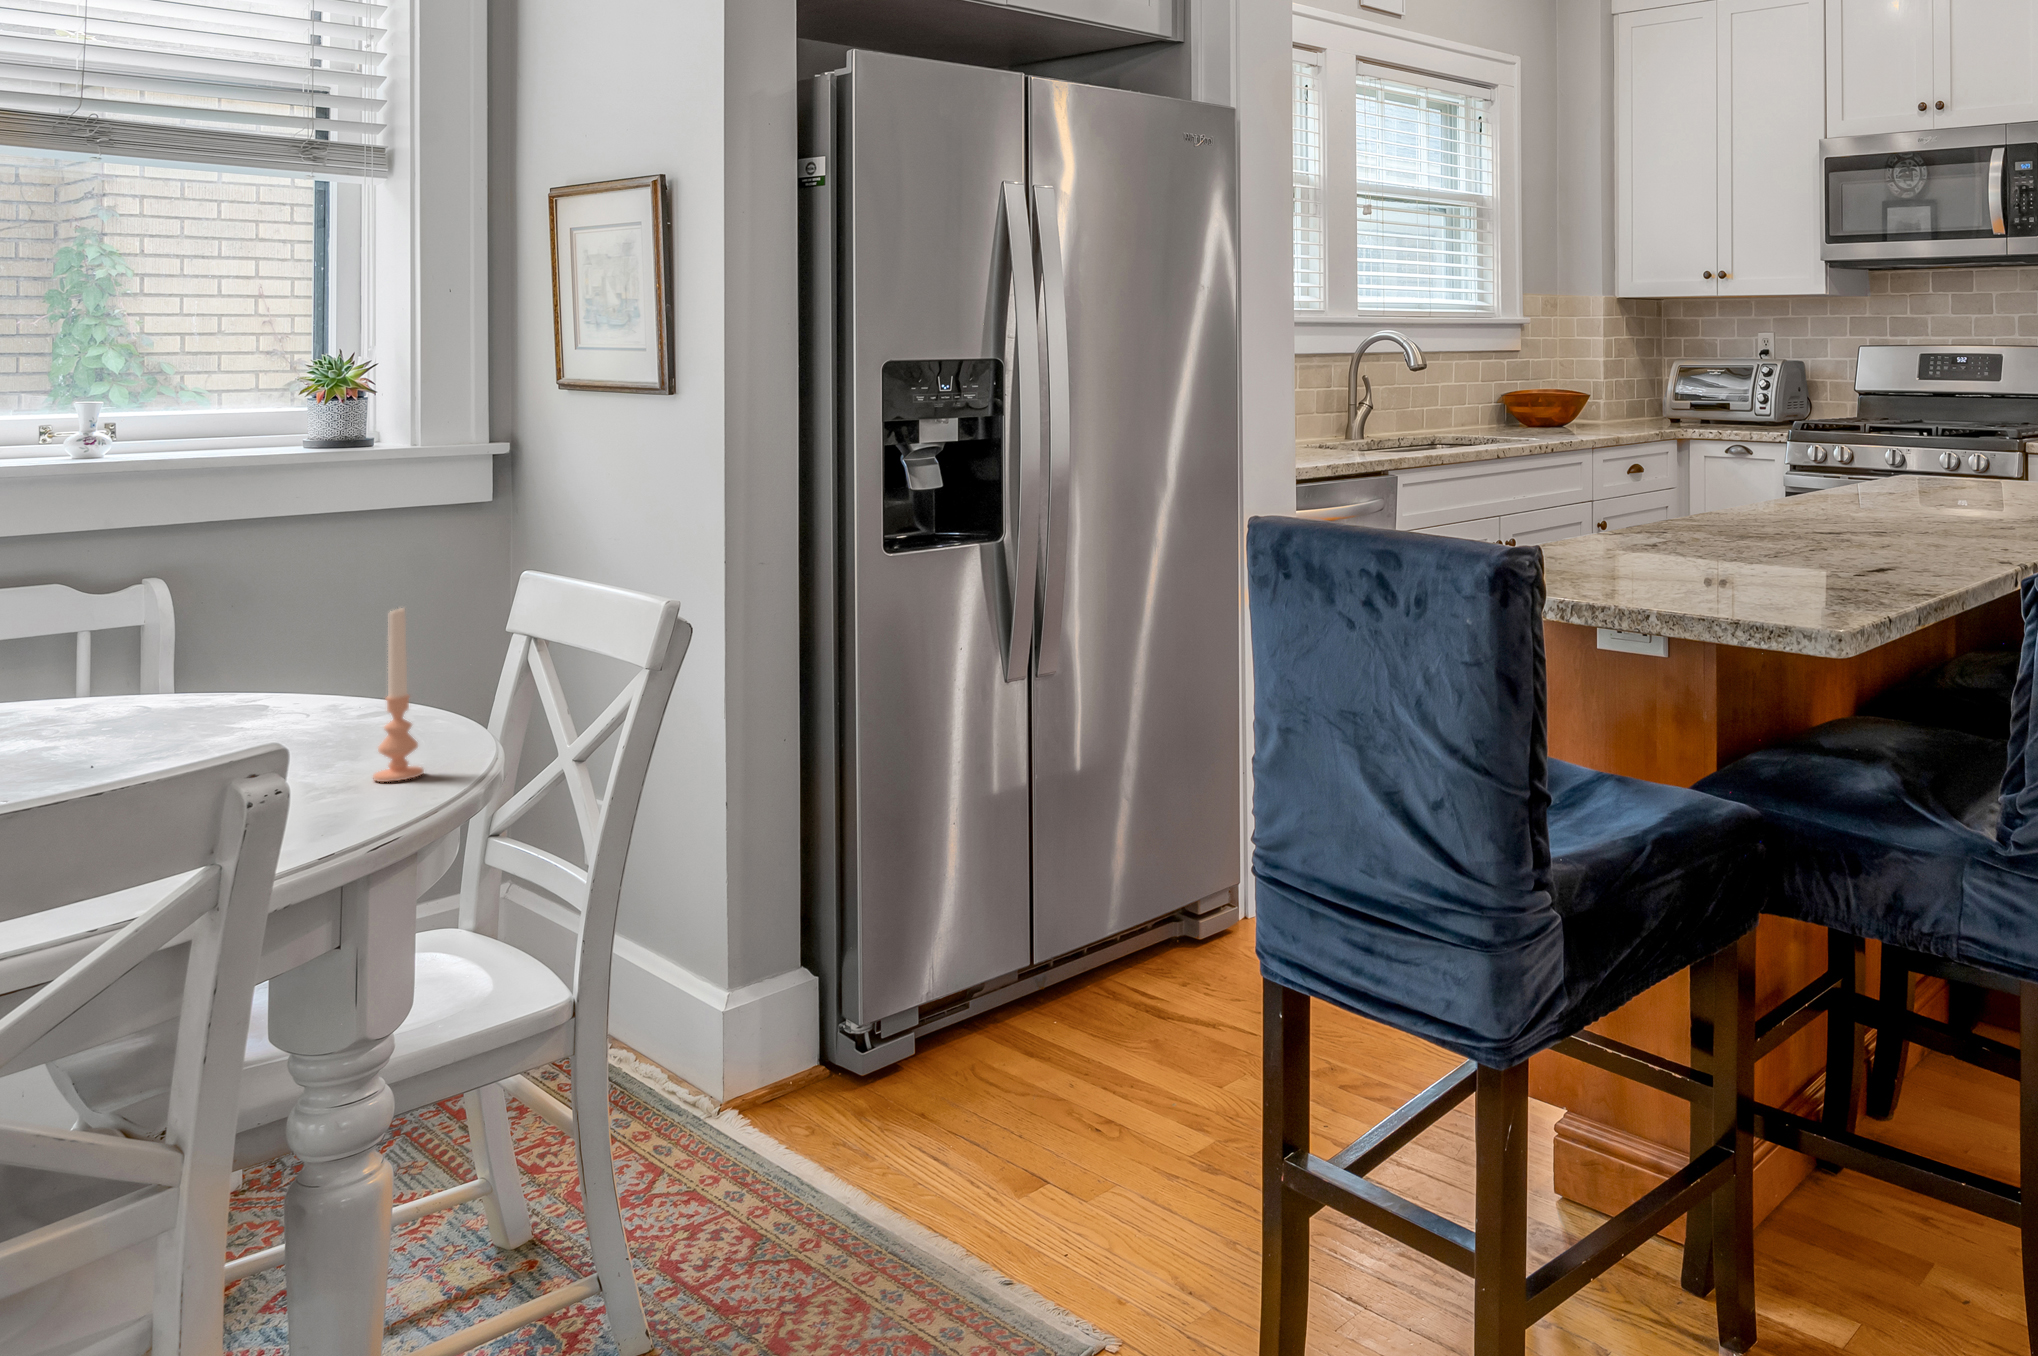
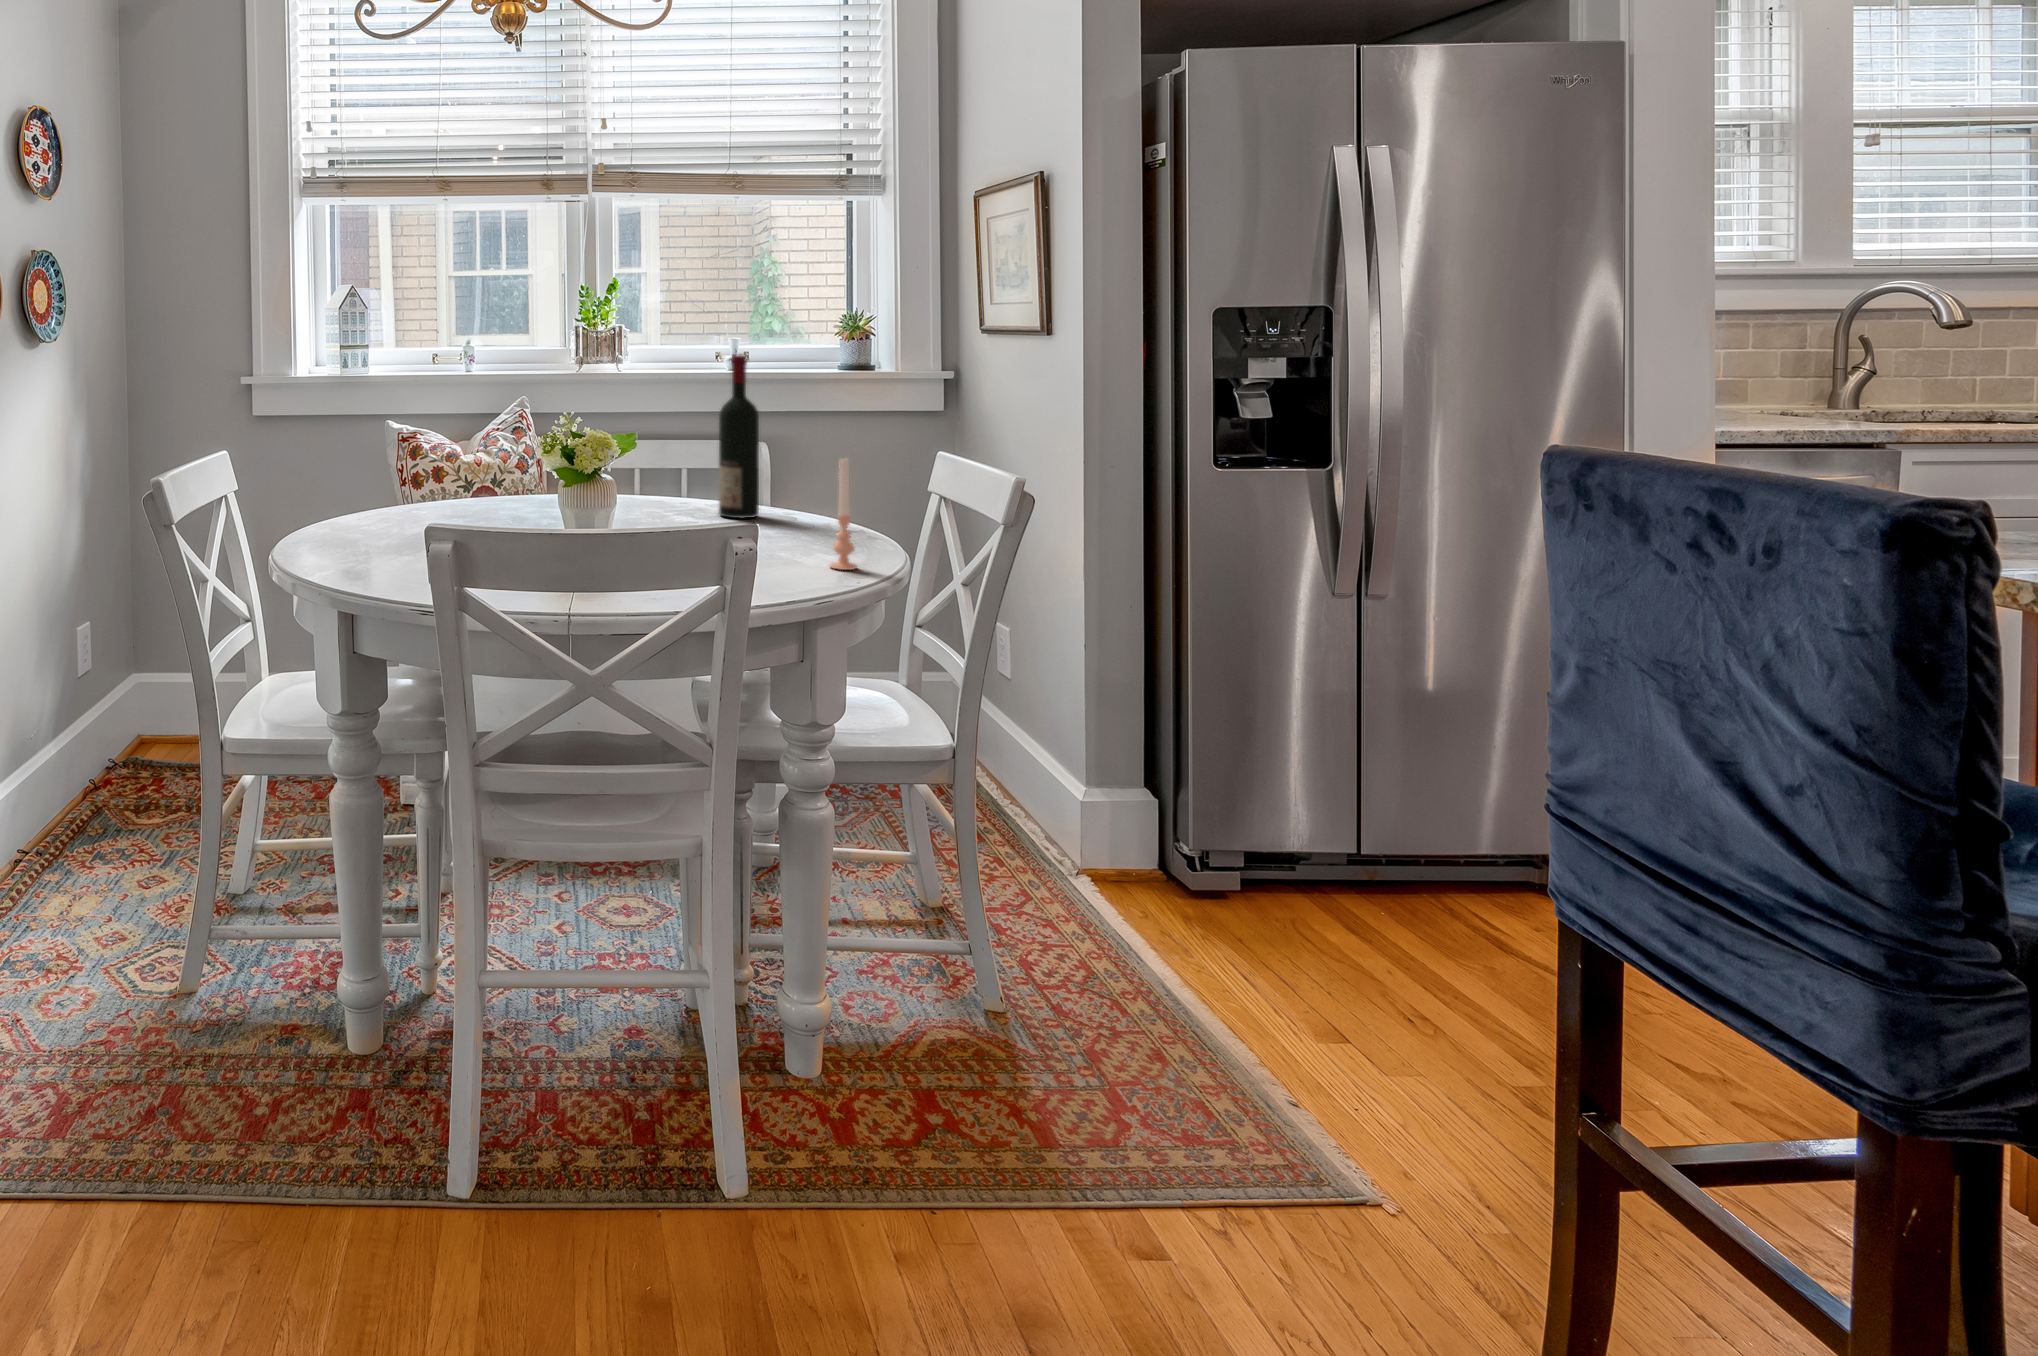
wine bottle: none [112,450,199,727] -> present [719,354,759,518]

